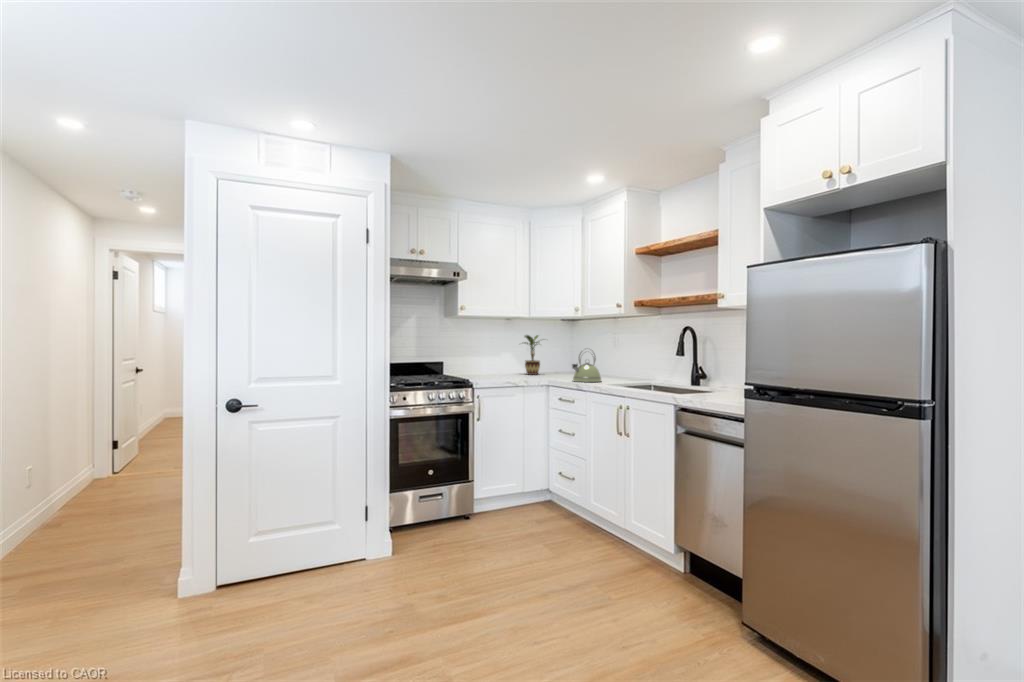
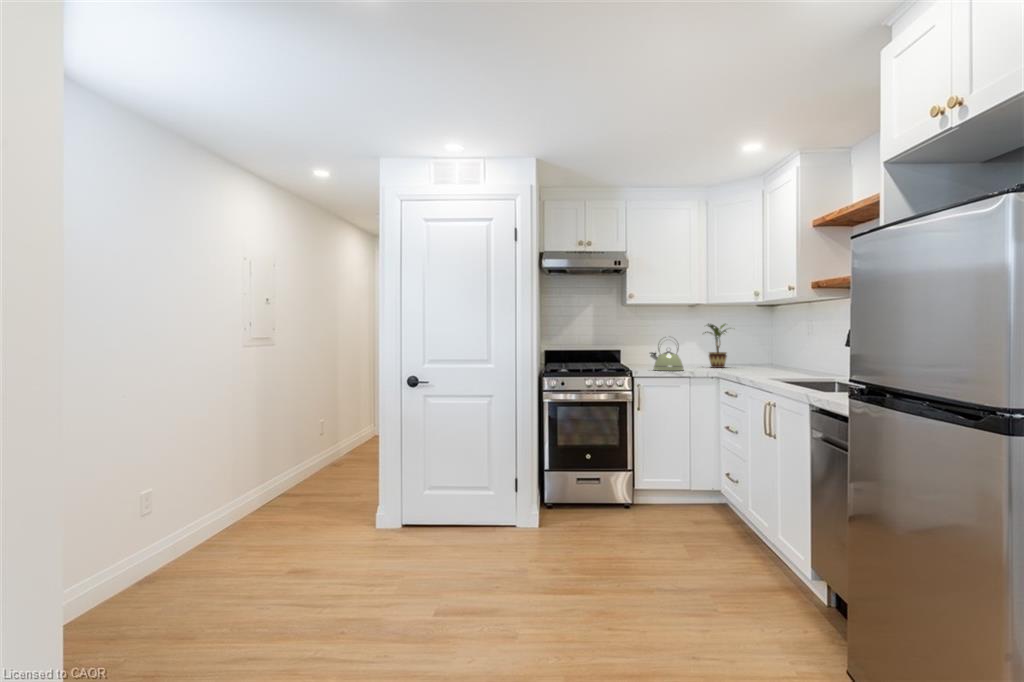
kettle: present [572,352,601,382] -> present [650,339,684,371]

